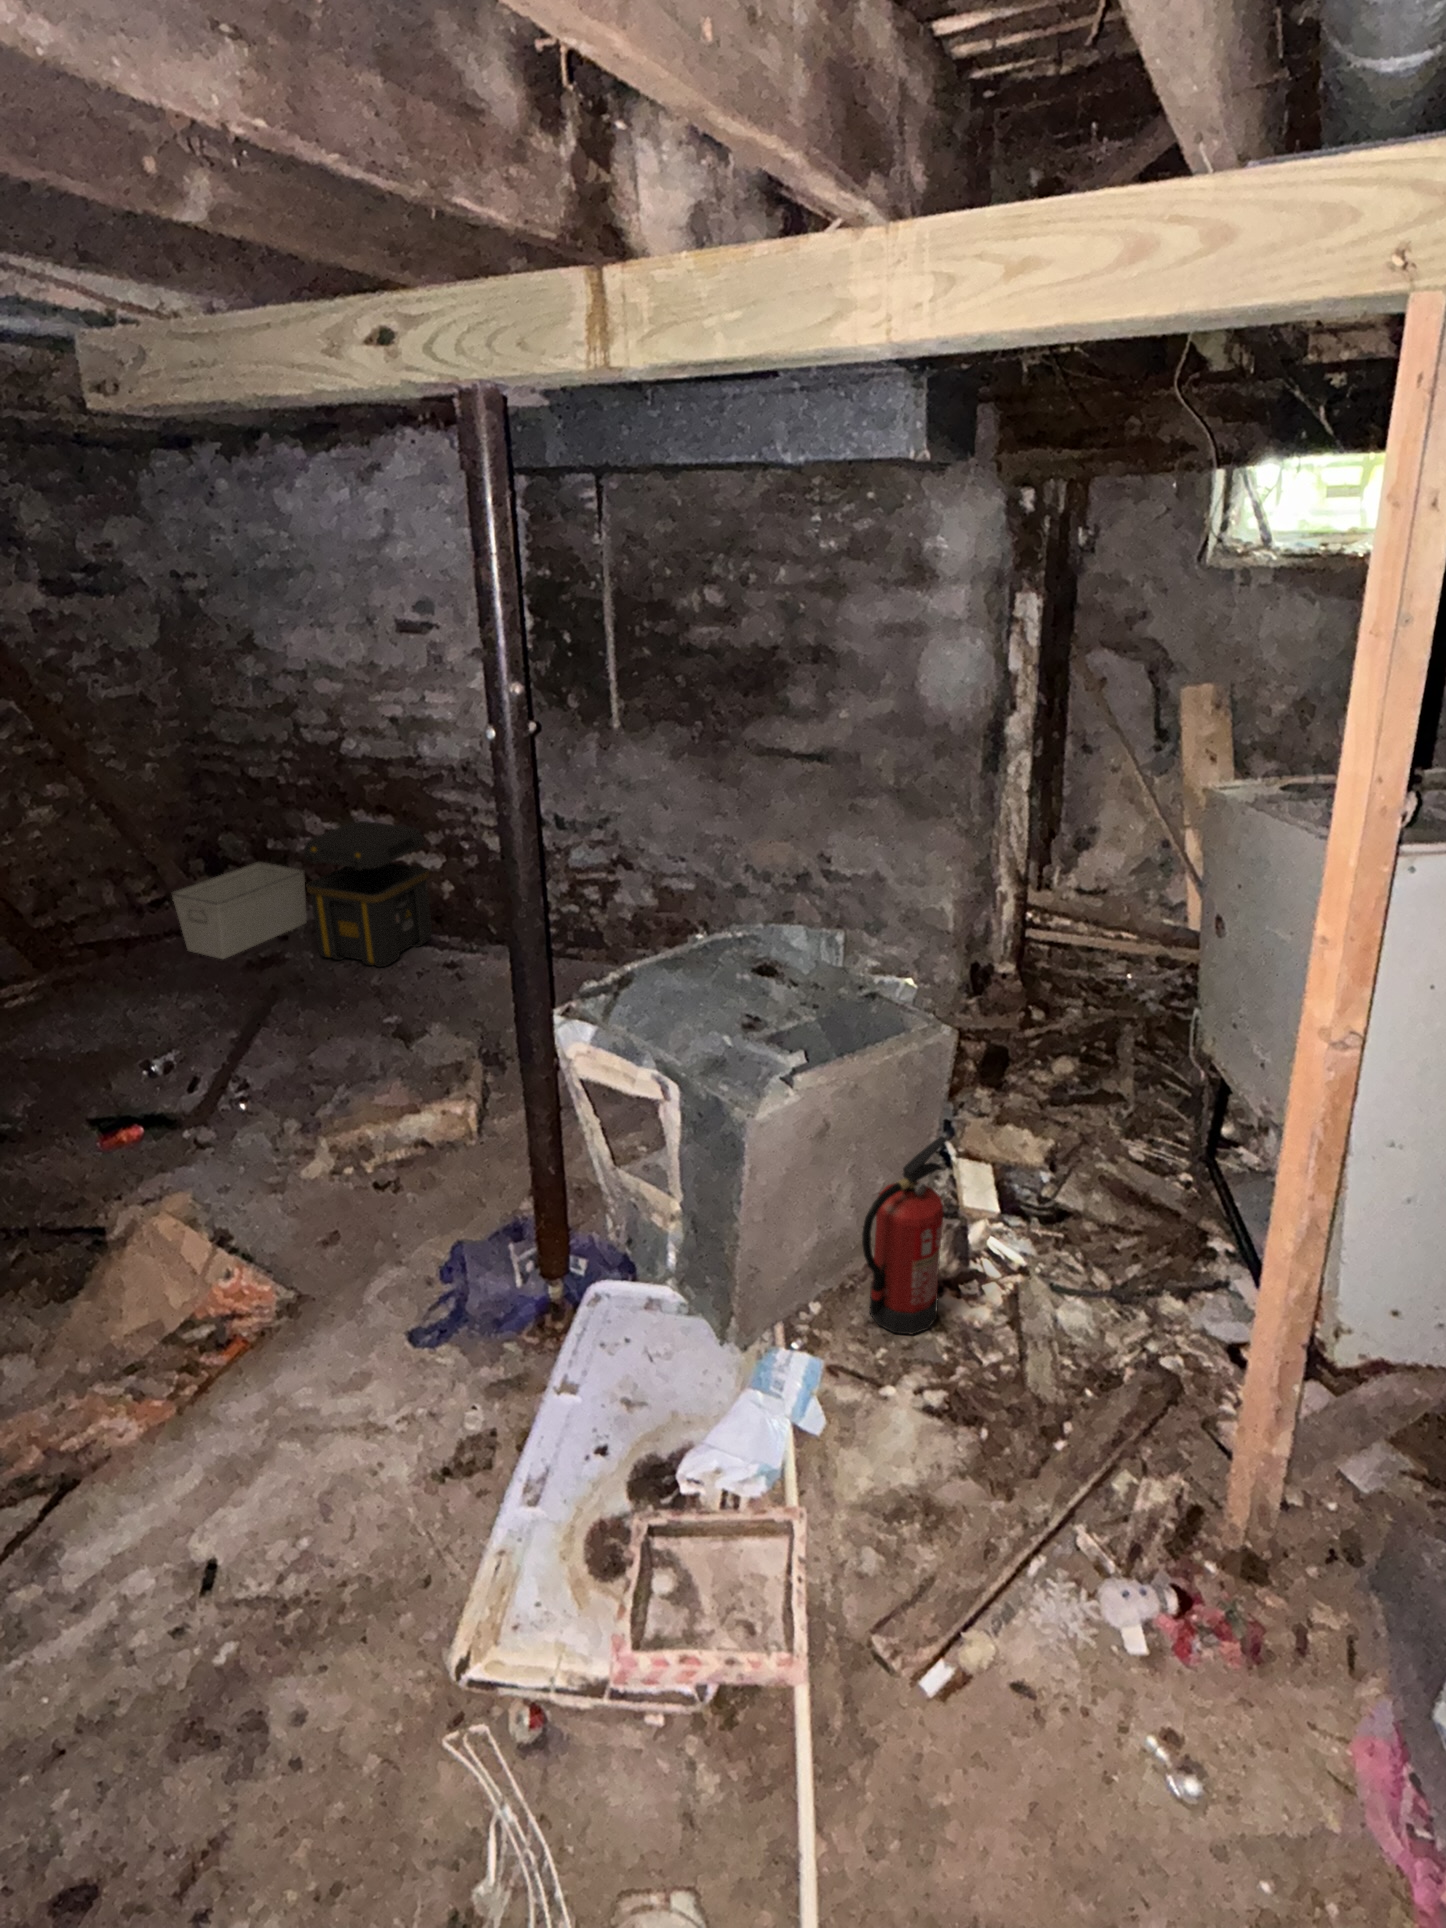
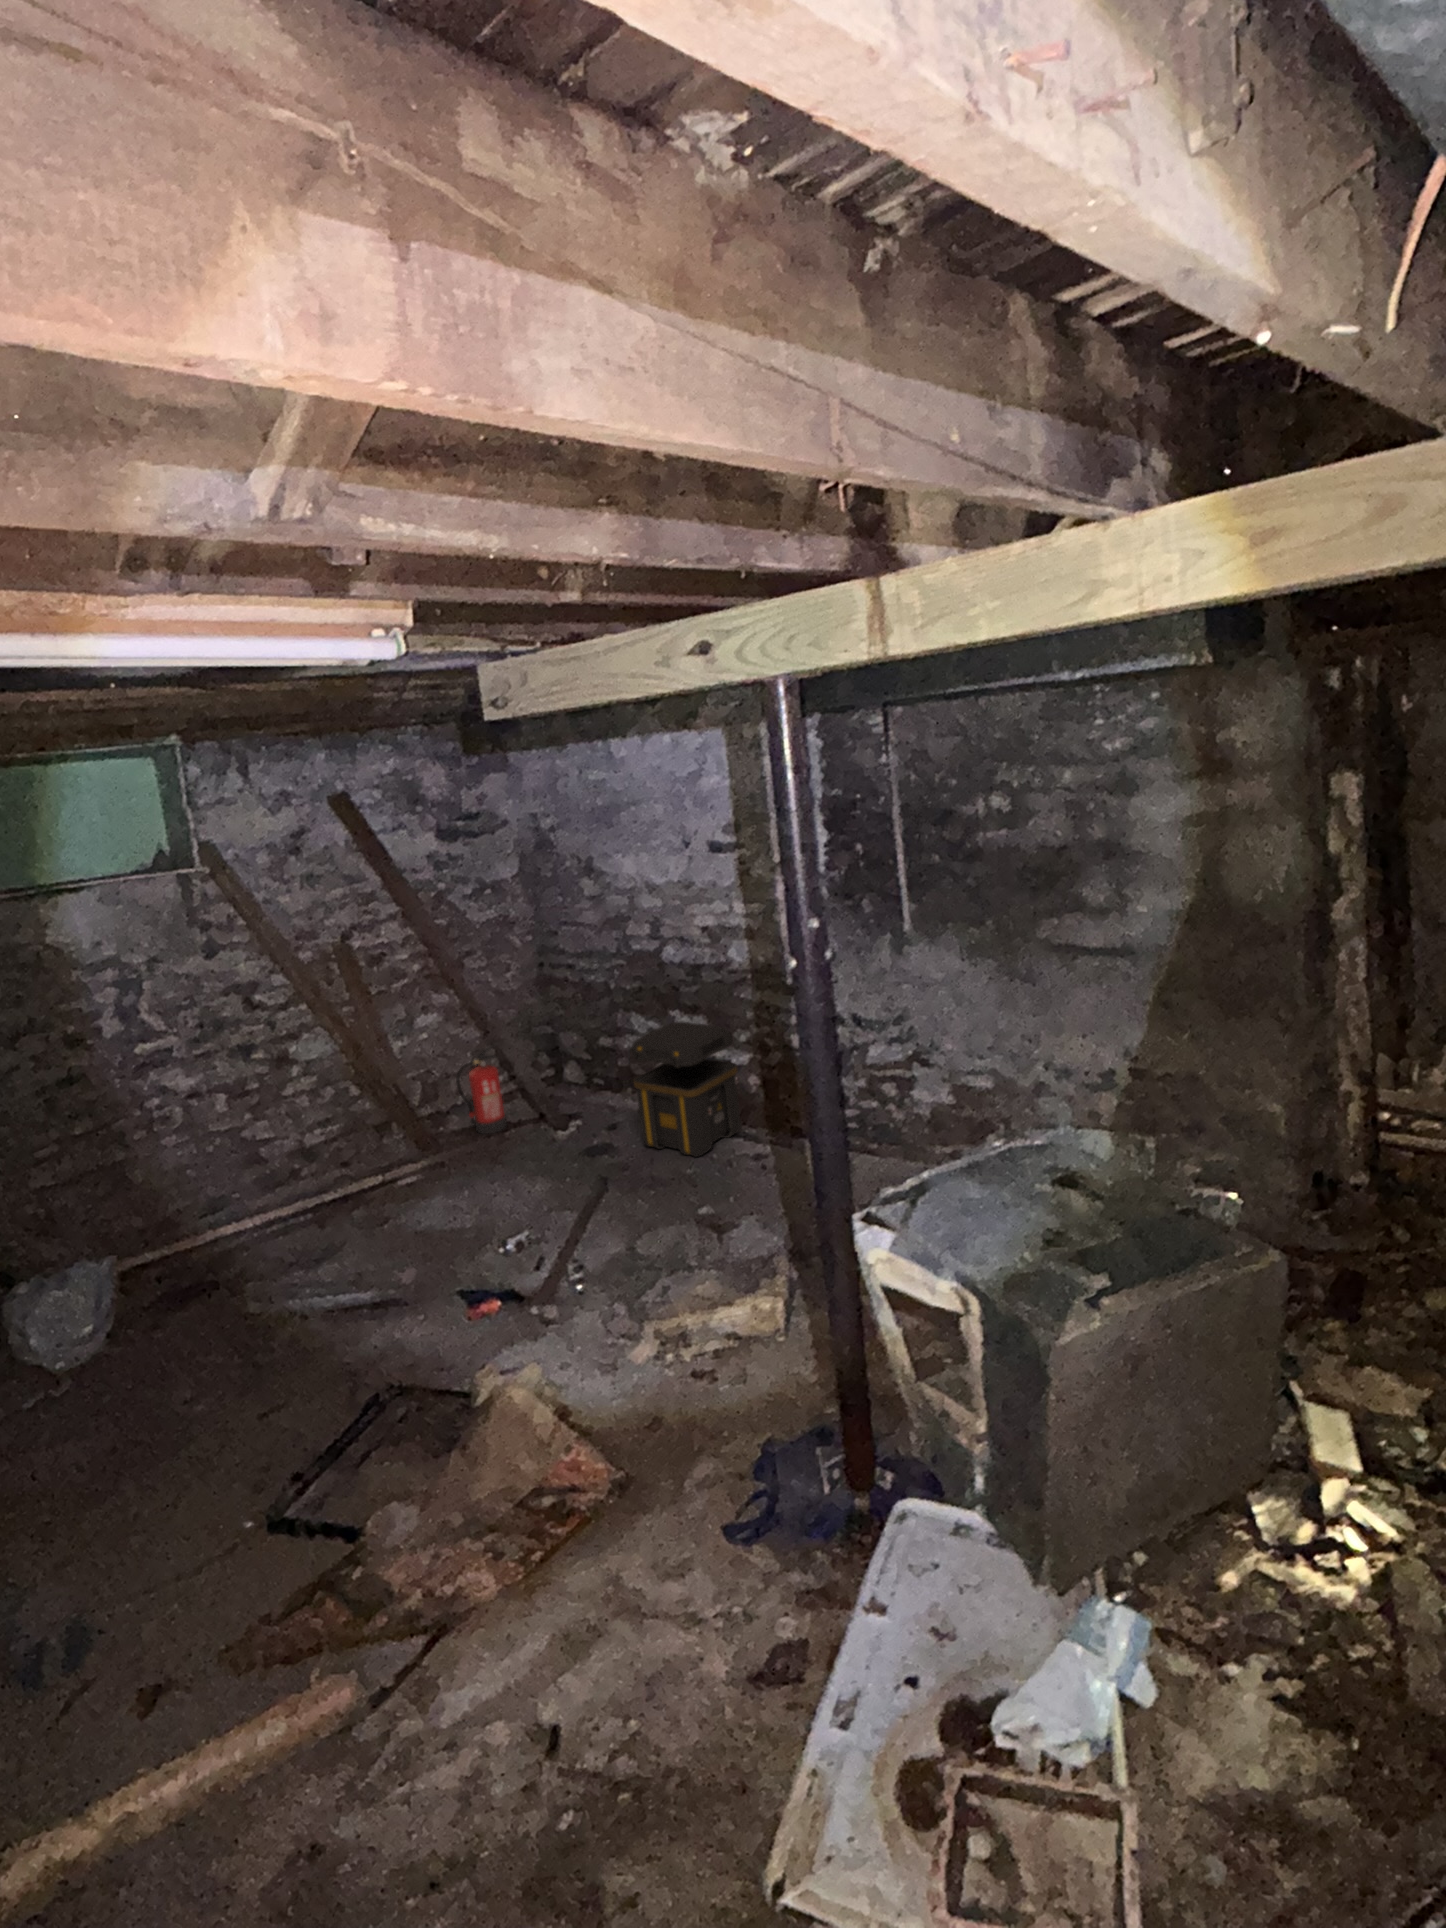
storage bin: present [171,862,307,959] -> none [526,1058,633,1146]
fire extinguisher: present [862,1137,945,1334] -> present [456,1044,507,1134]

